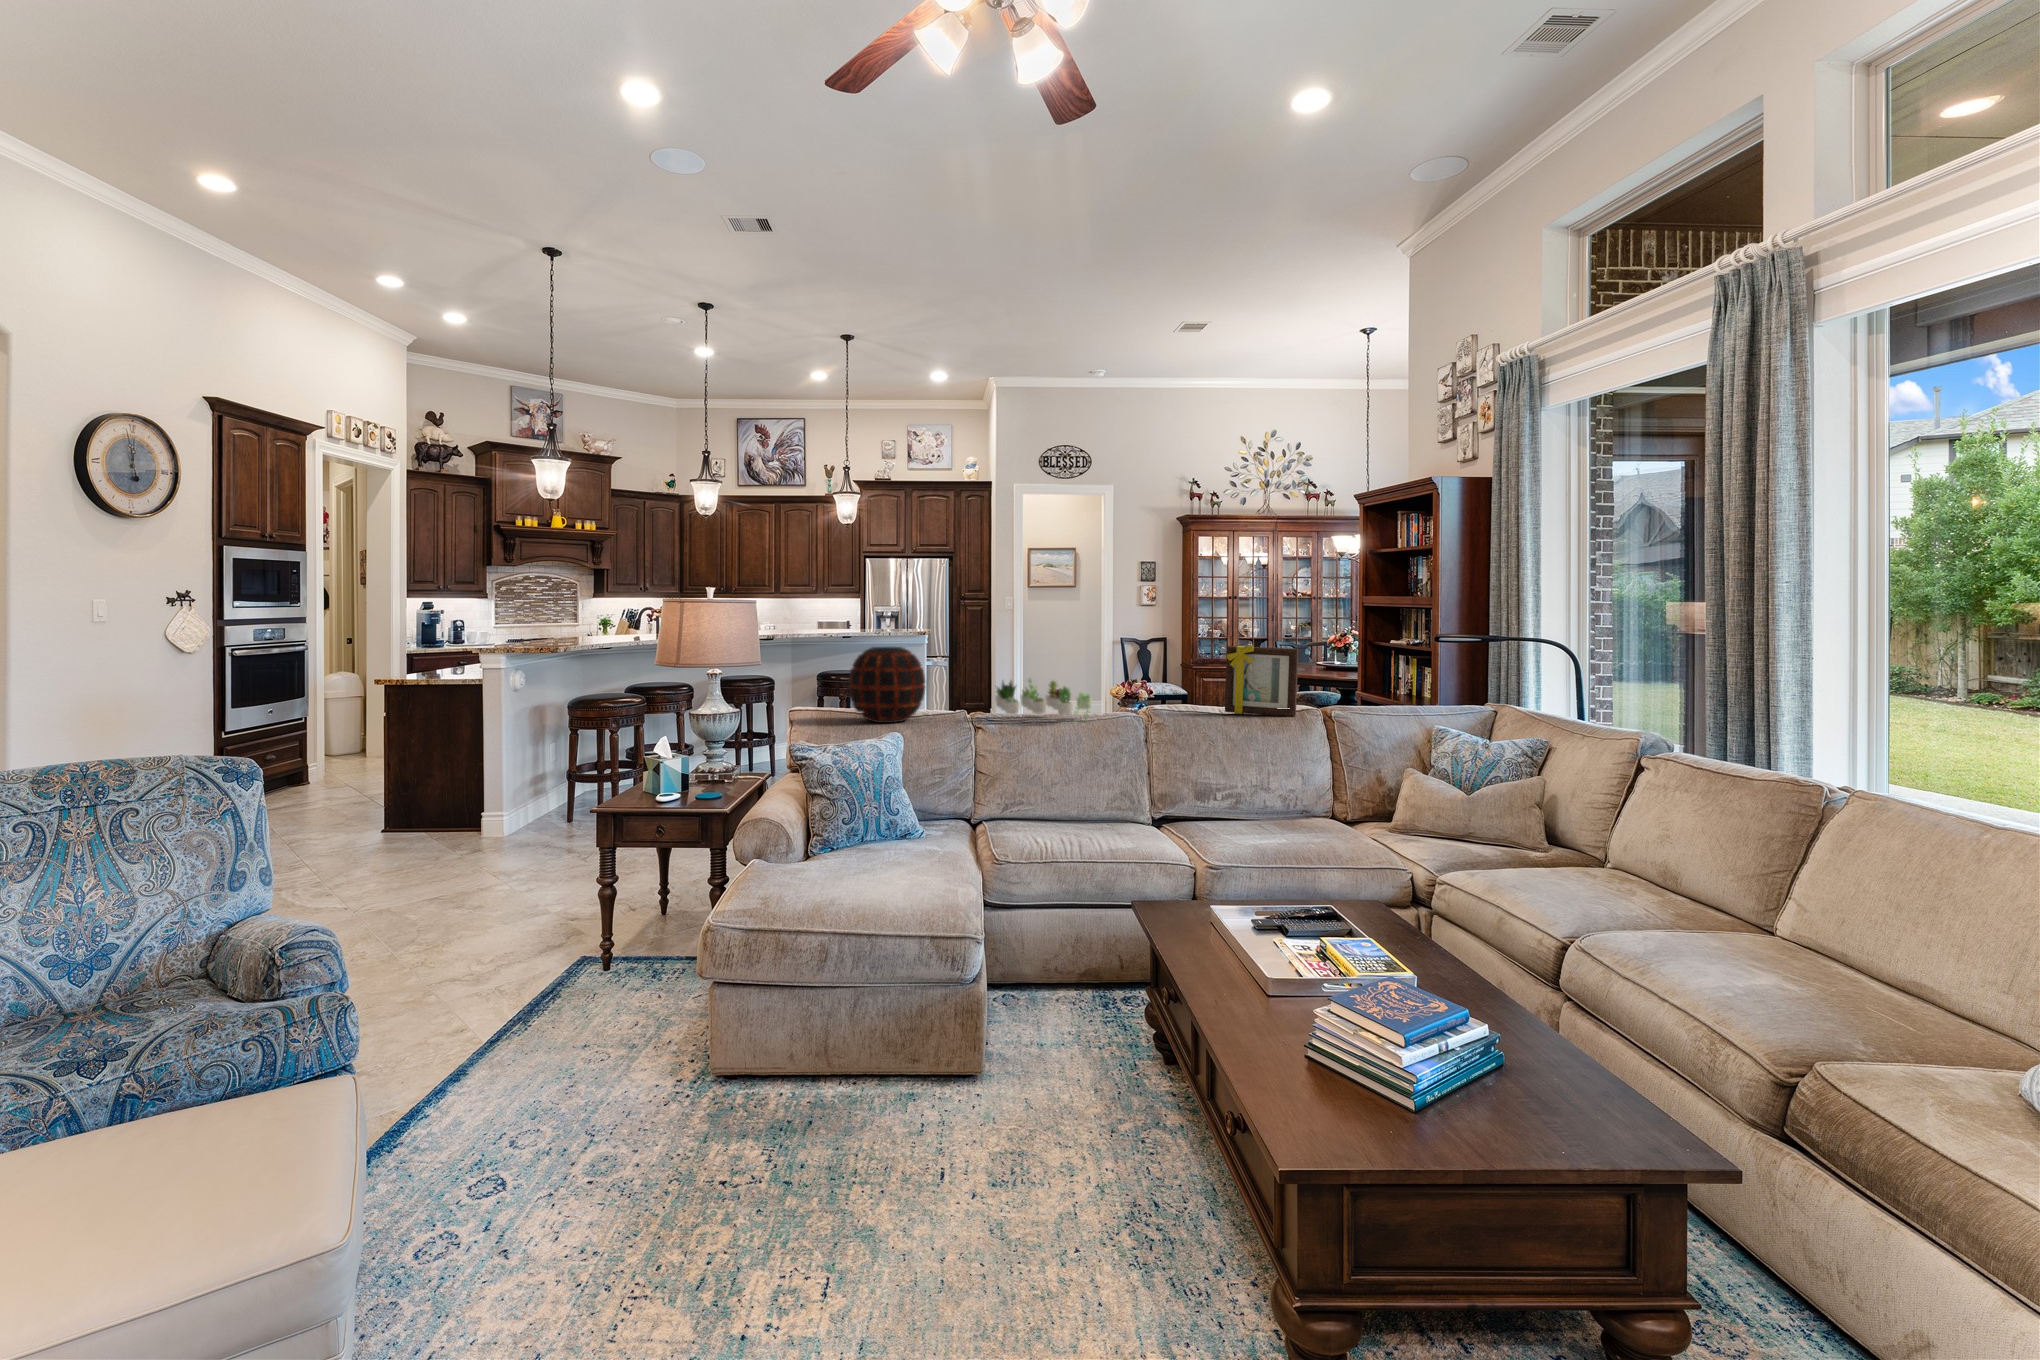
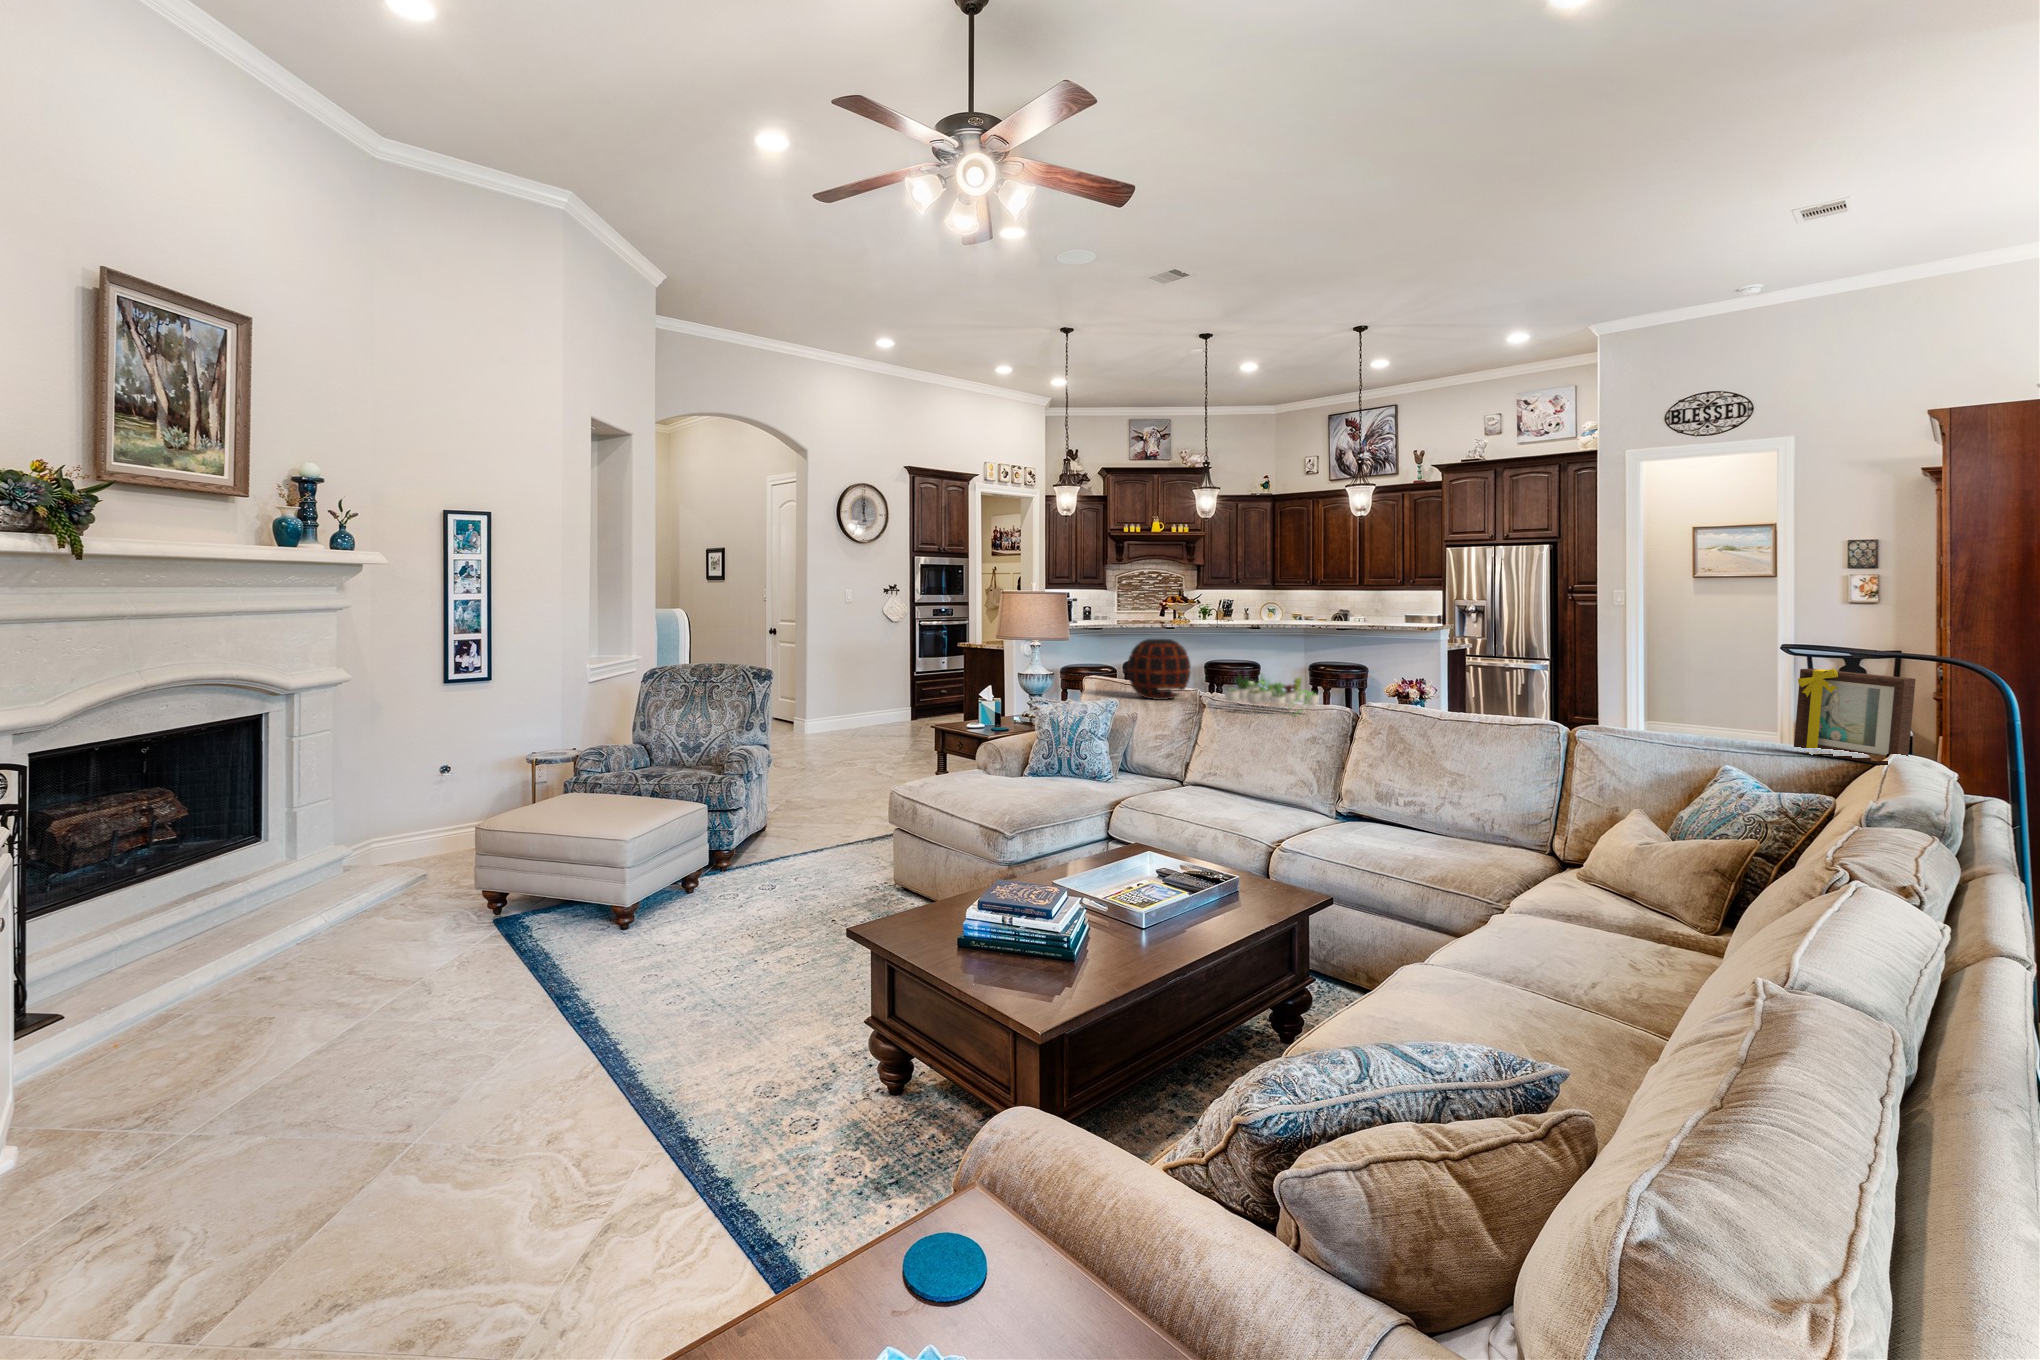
picture frame: present [1225,645,1298,717] -> present [1794,668,1916,765]

